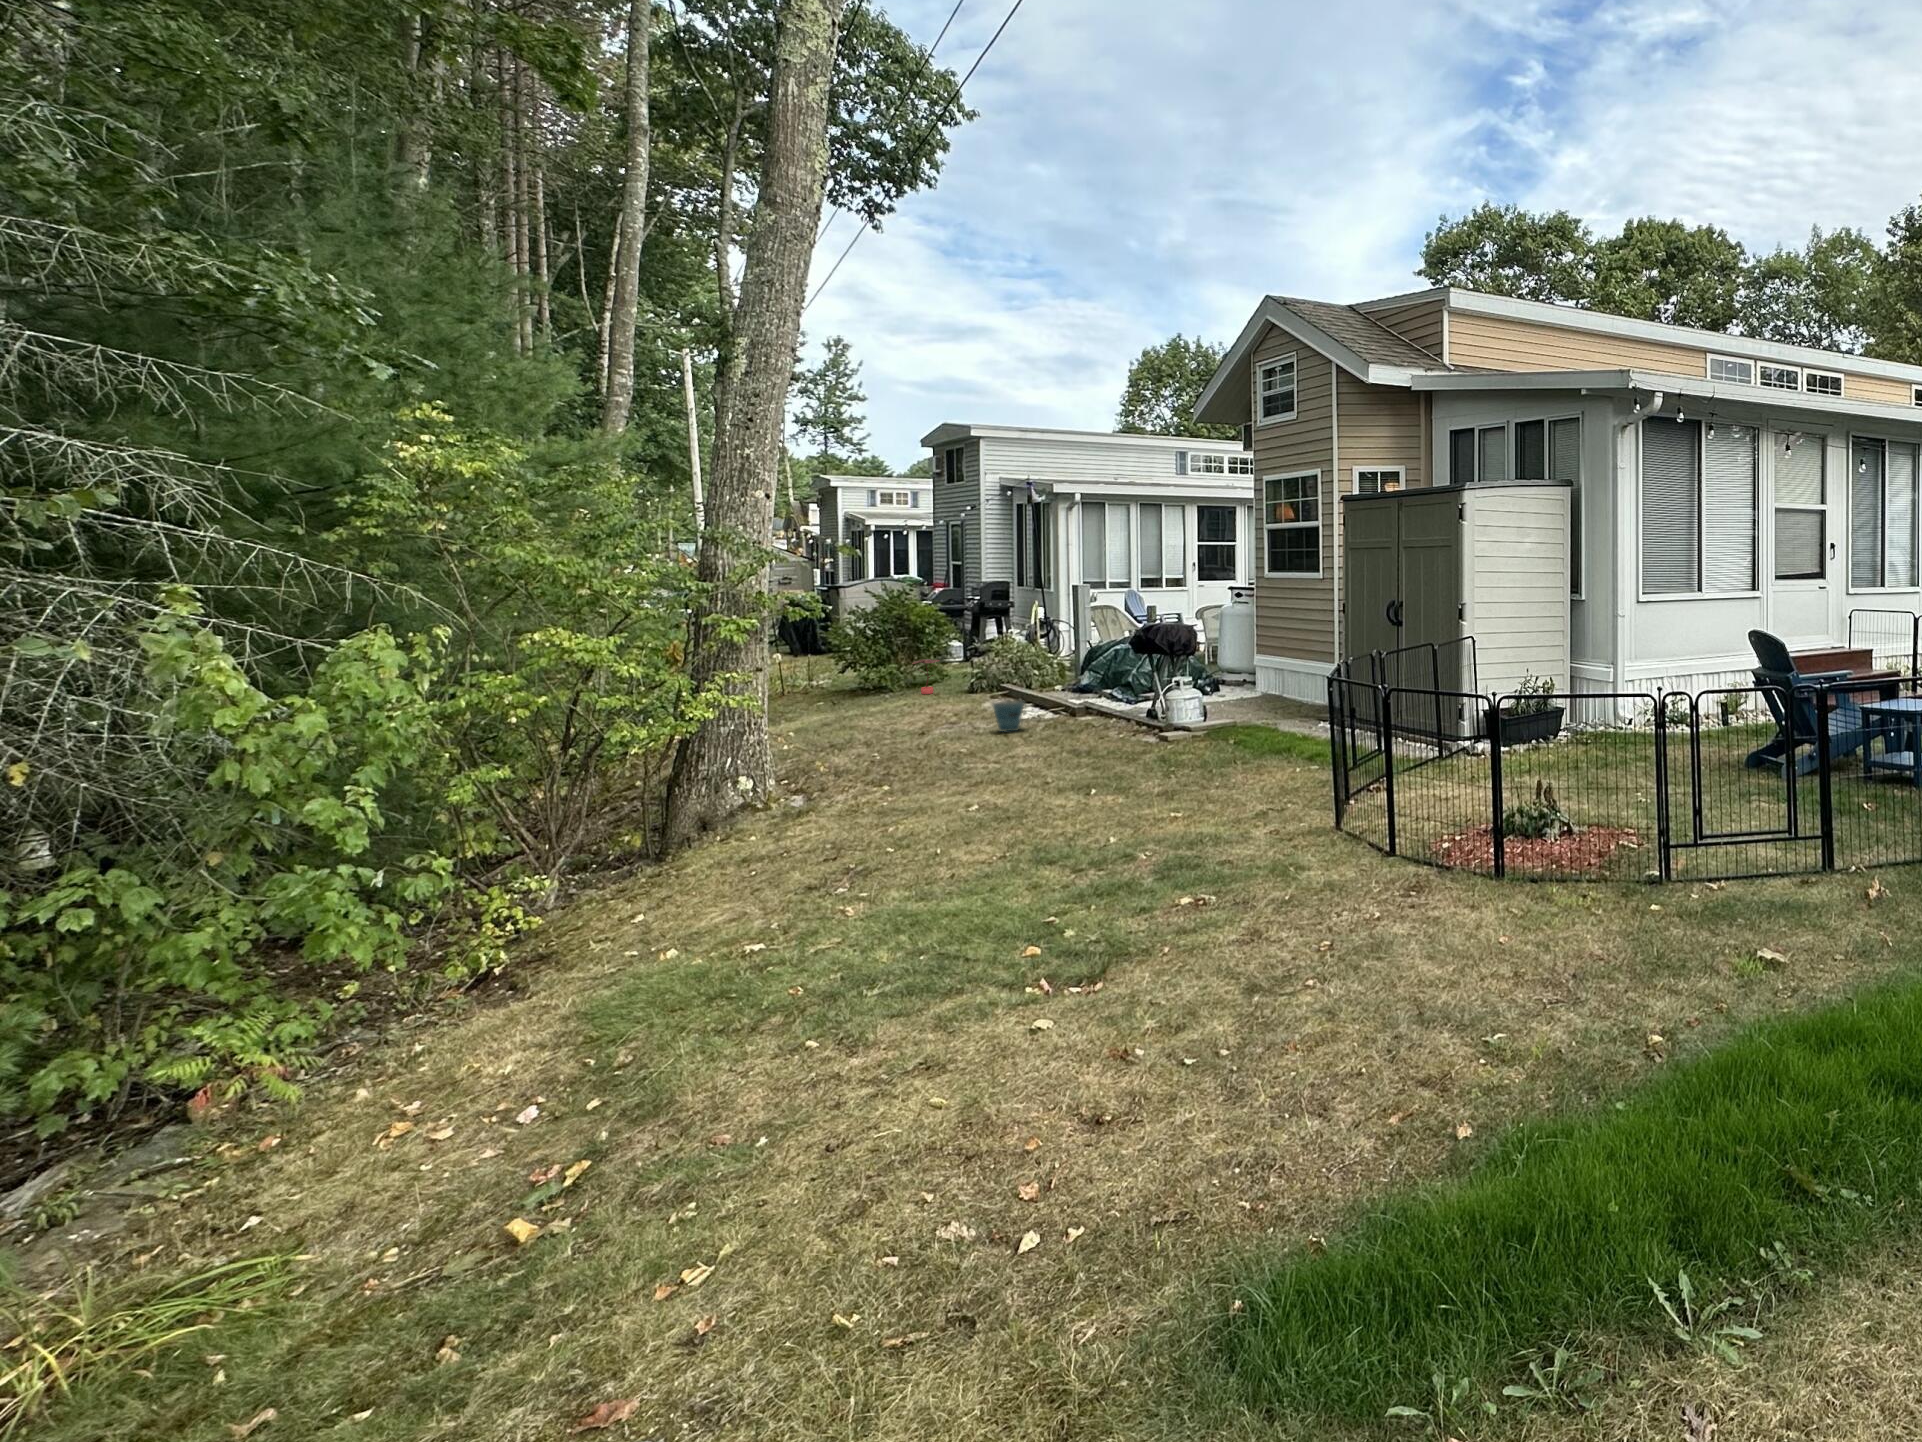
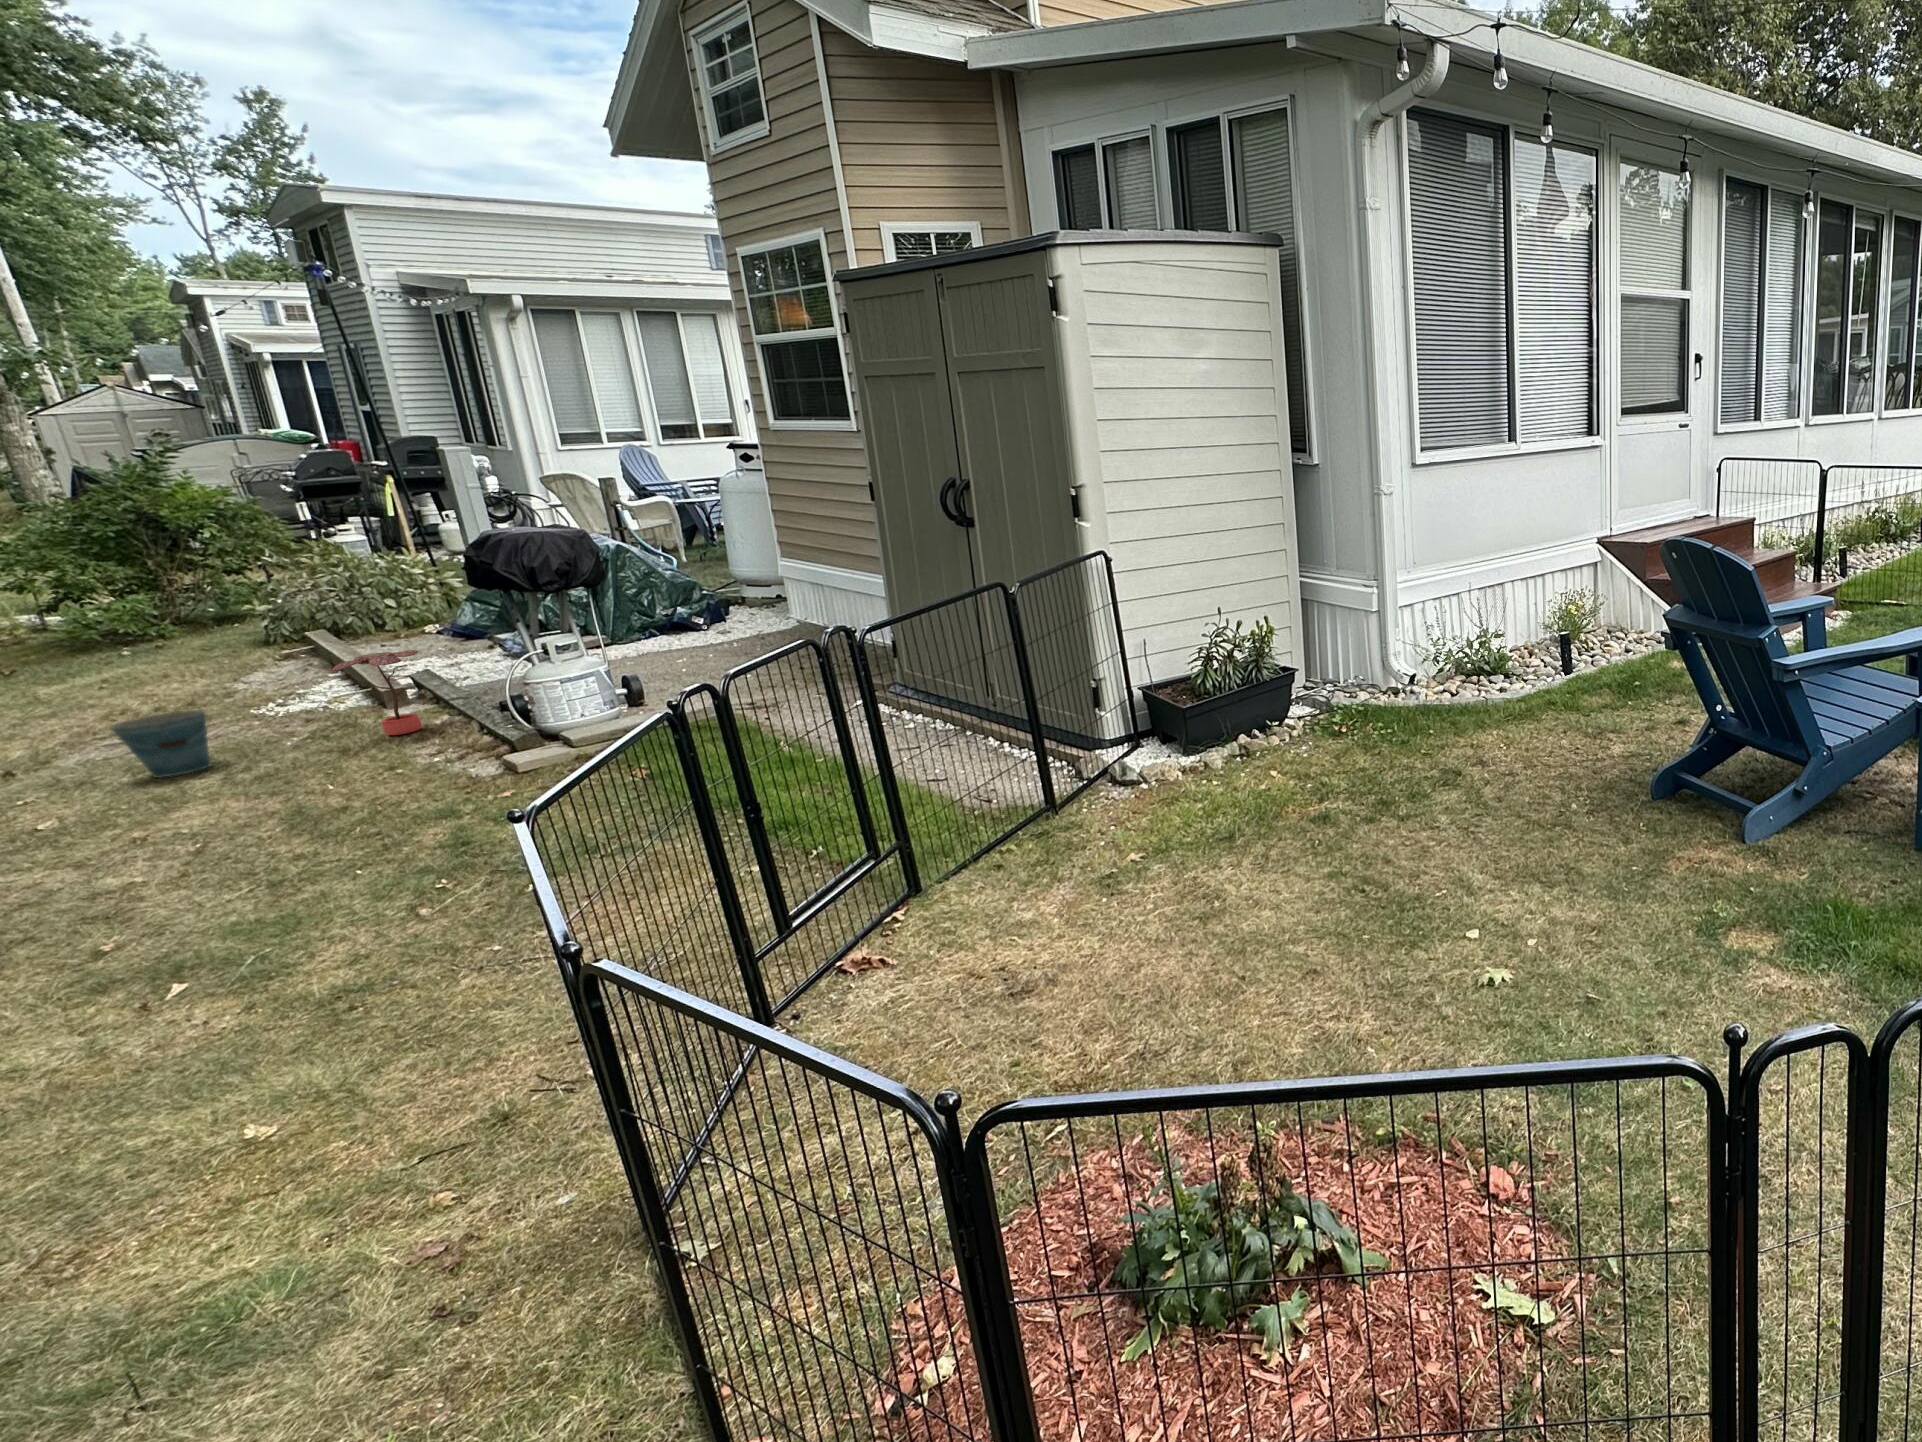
potted plant: present [912,659,939,694] -> present [332,650,421,735]

